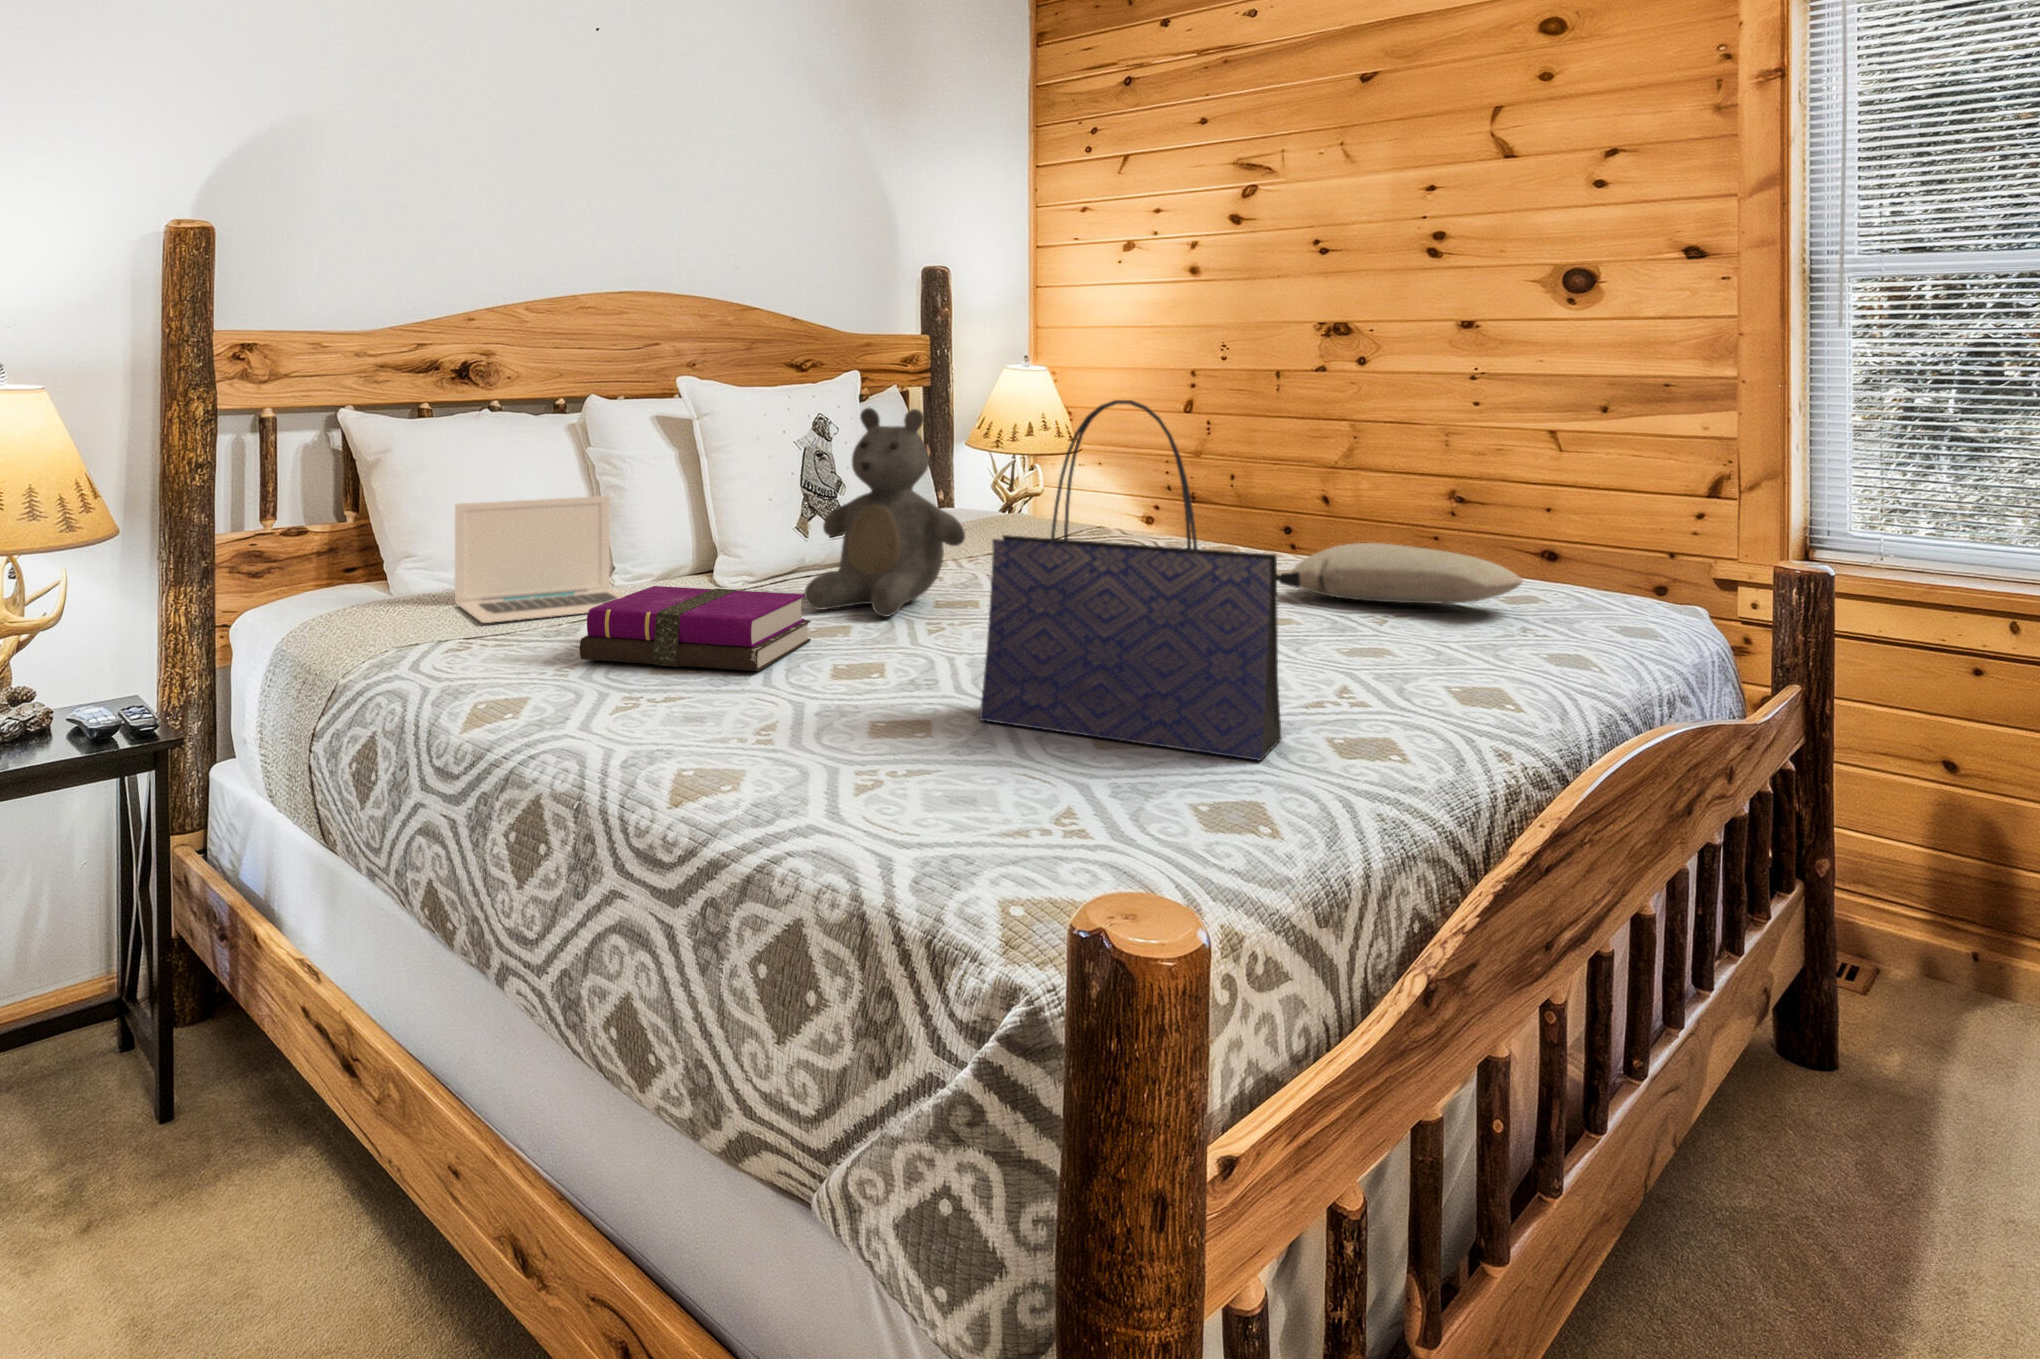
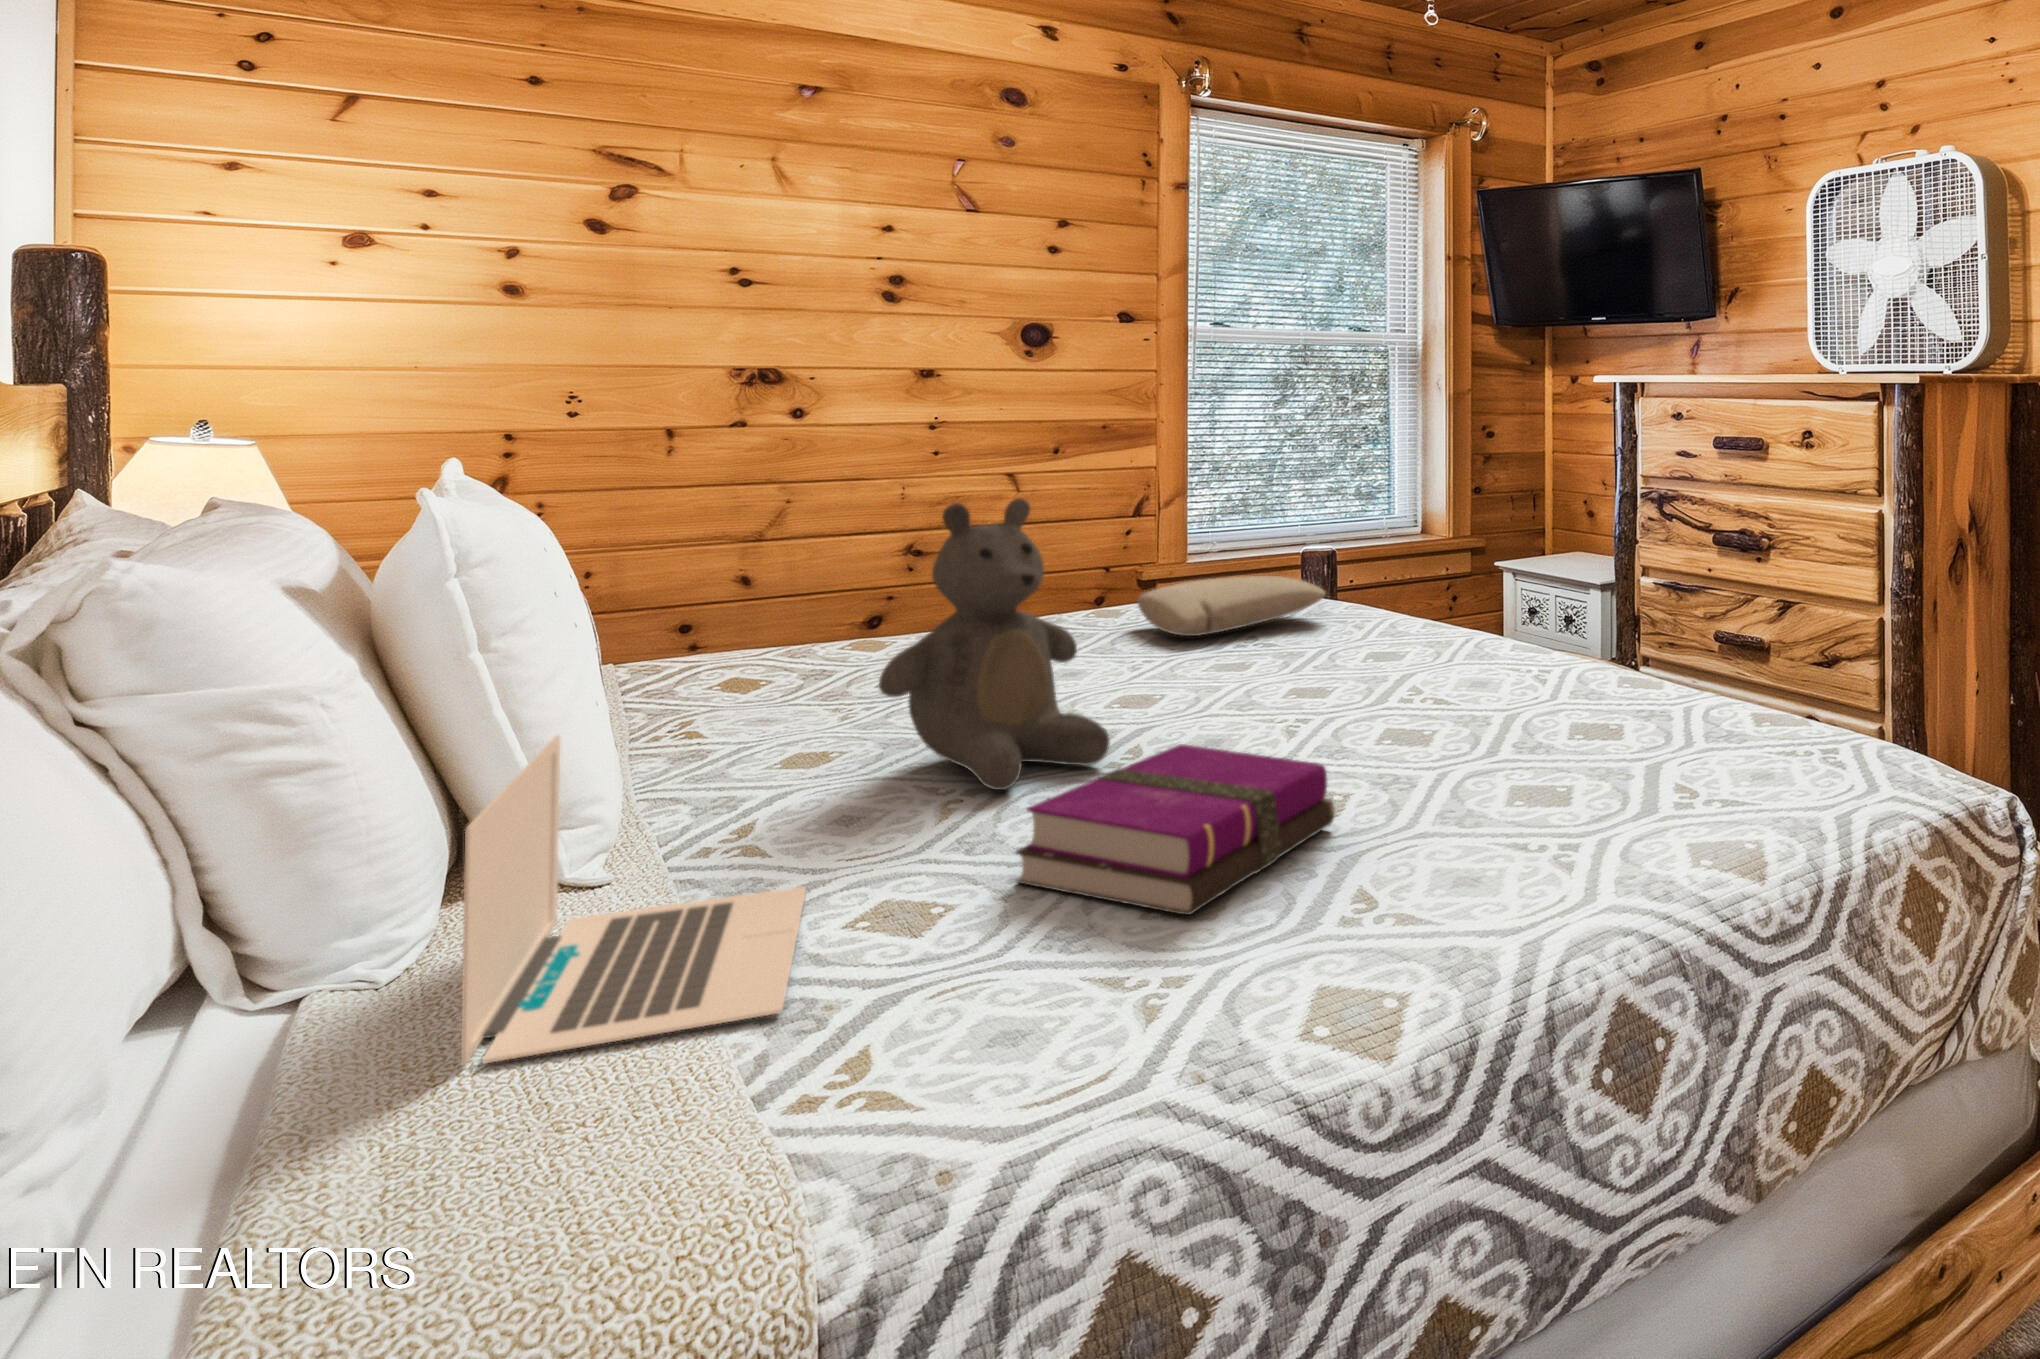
tote bag: present [980,400,1300,760] -> none [1501,464,1674,761]

